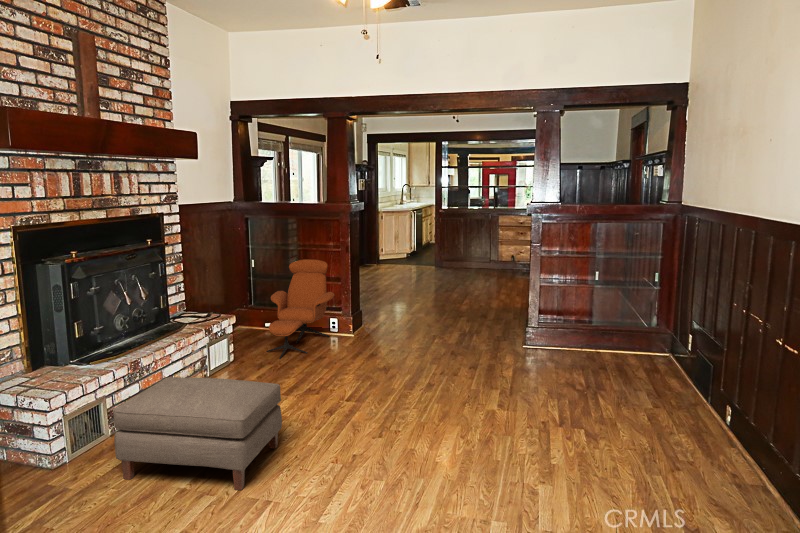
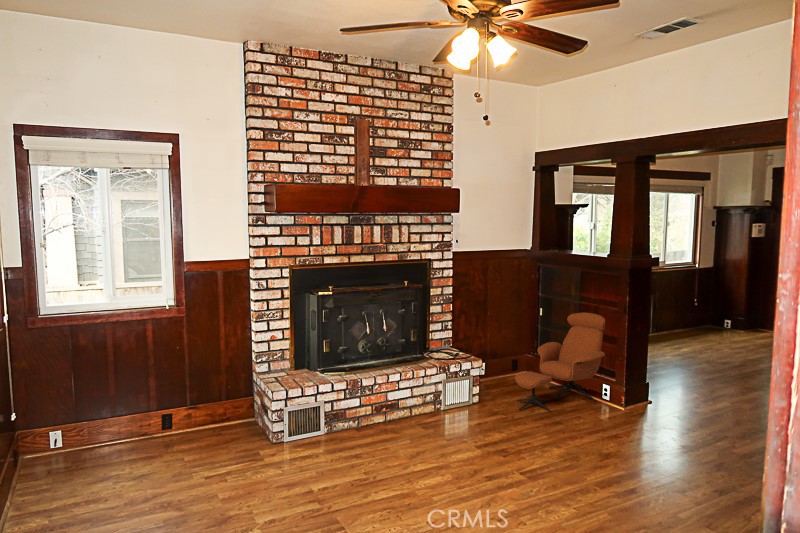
ottoman: present [113,377,282,490] -> none [293,399,417,510]

